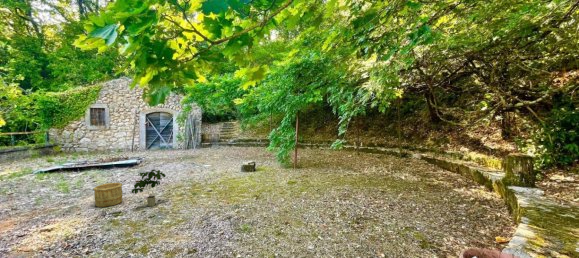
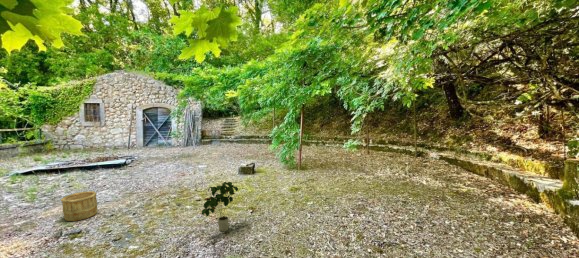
potted plant: present [132,170,166,206] -> present [202,182,238,231]

